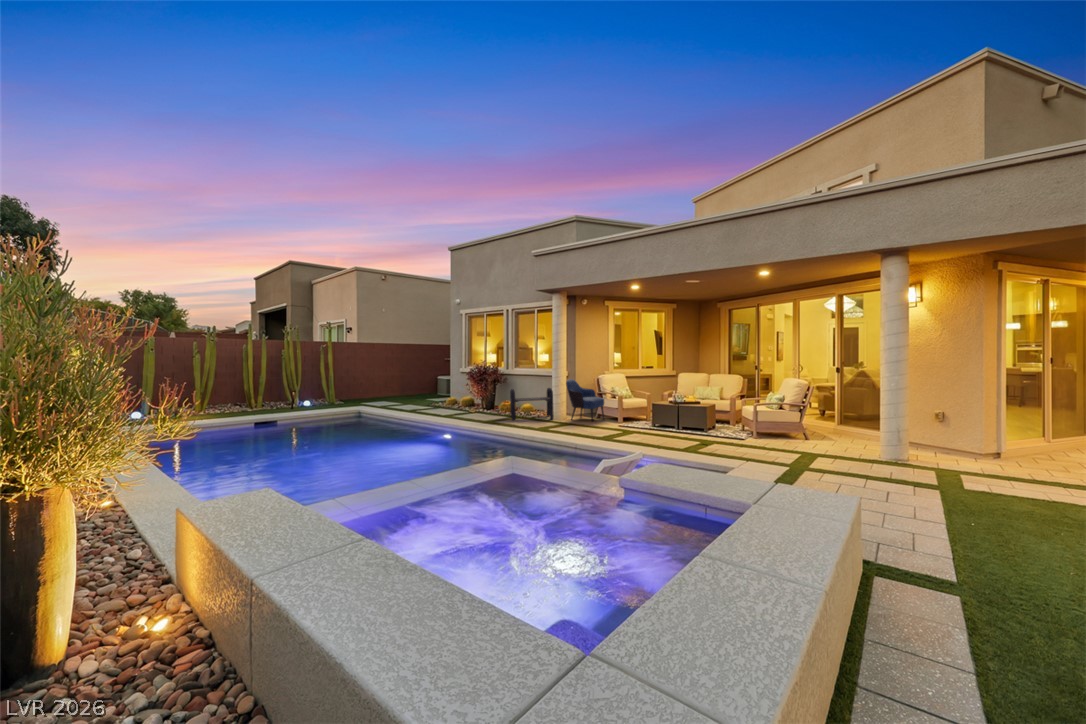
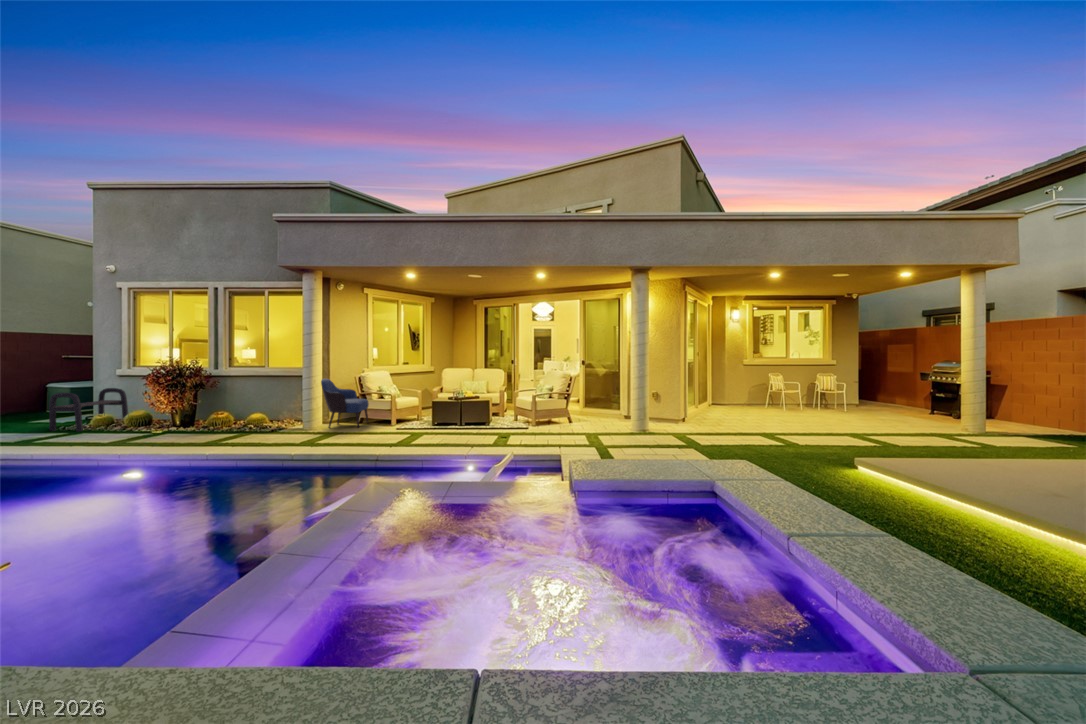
bench: present [510,388,554,420] -> present [49,388,128,432]

